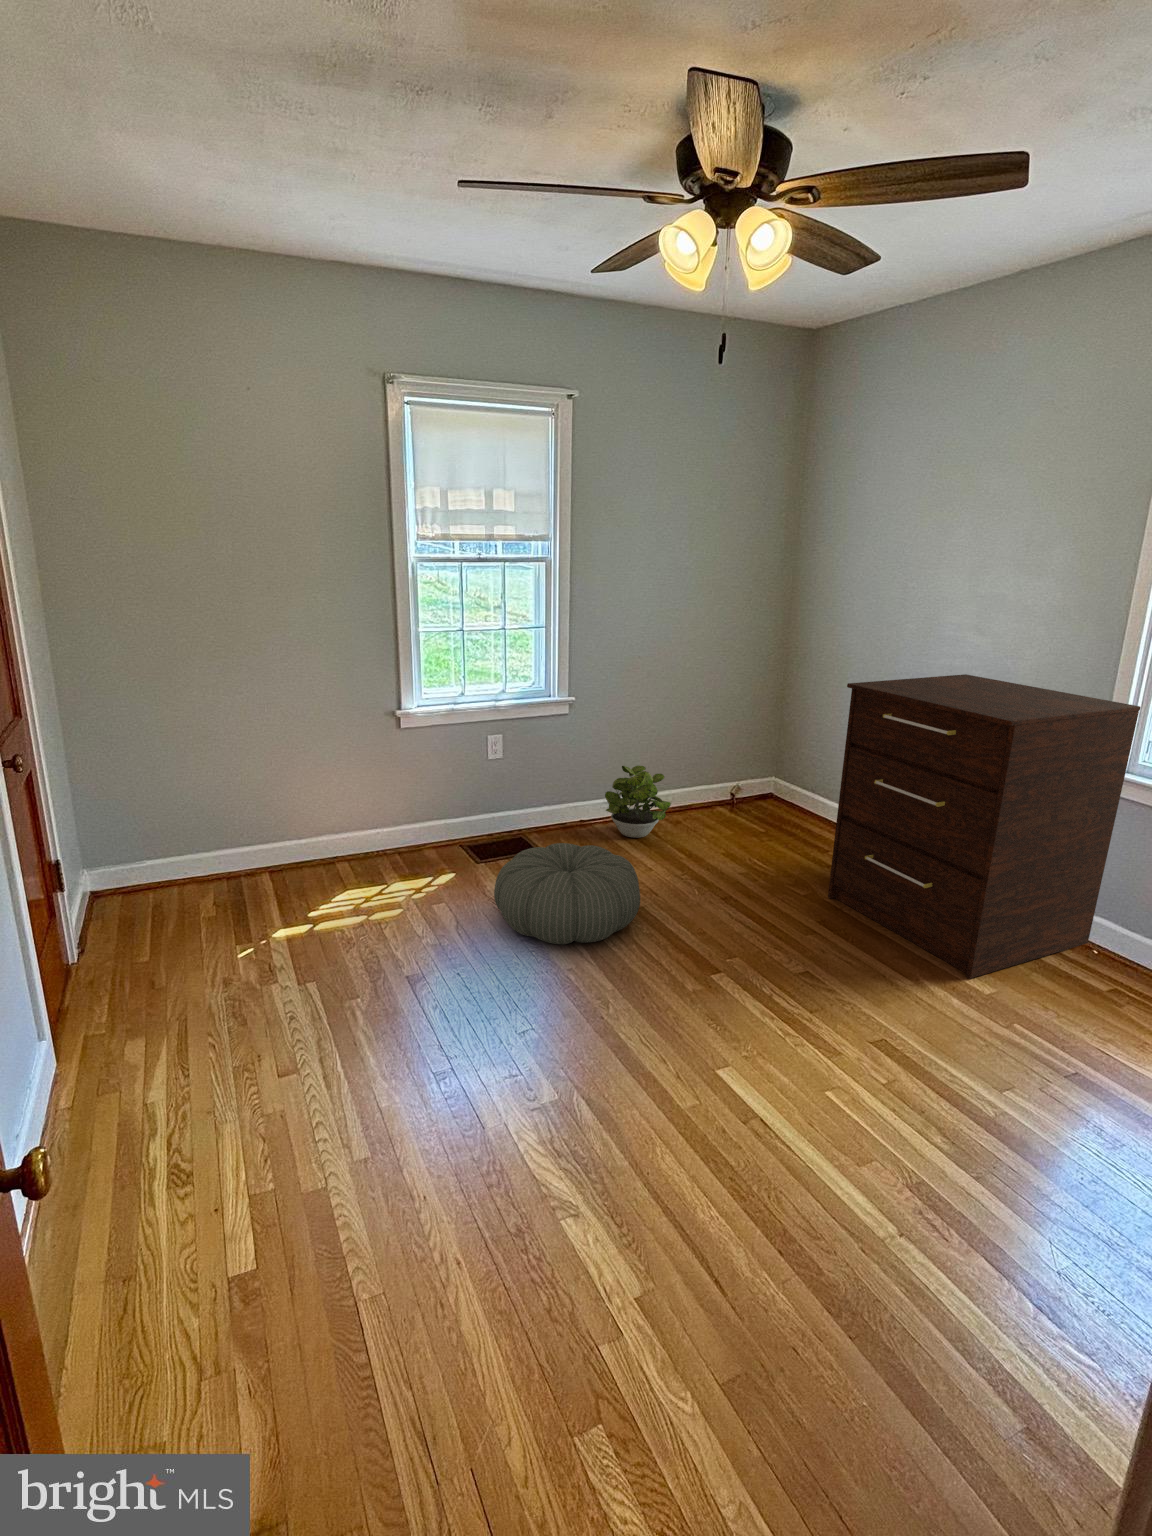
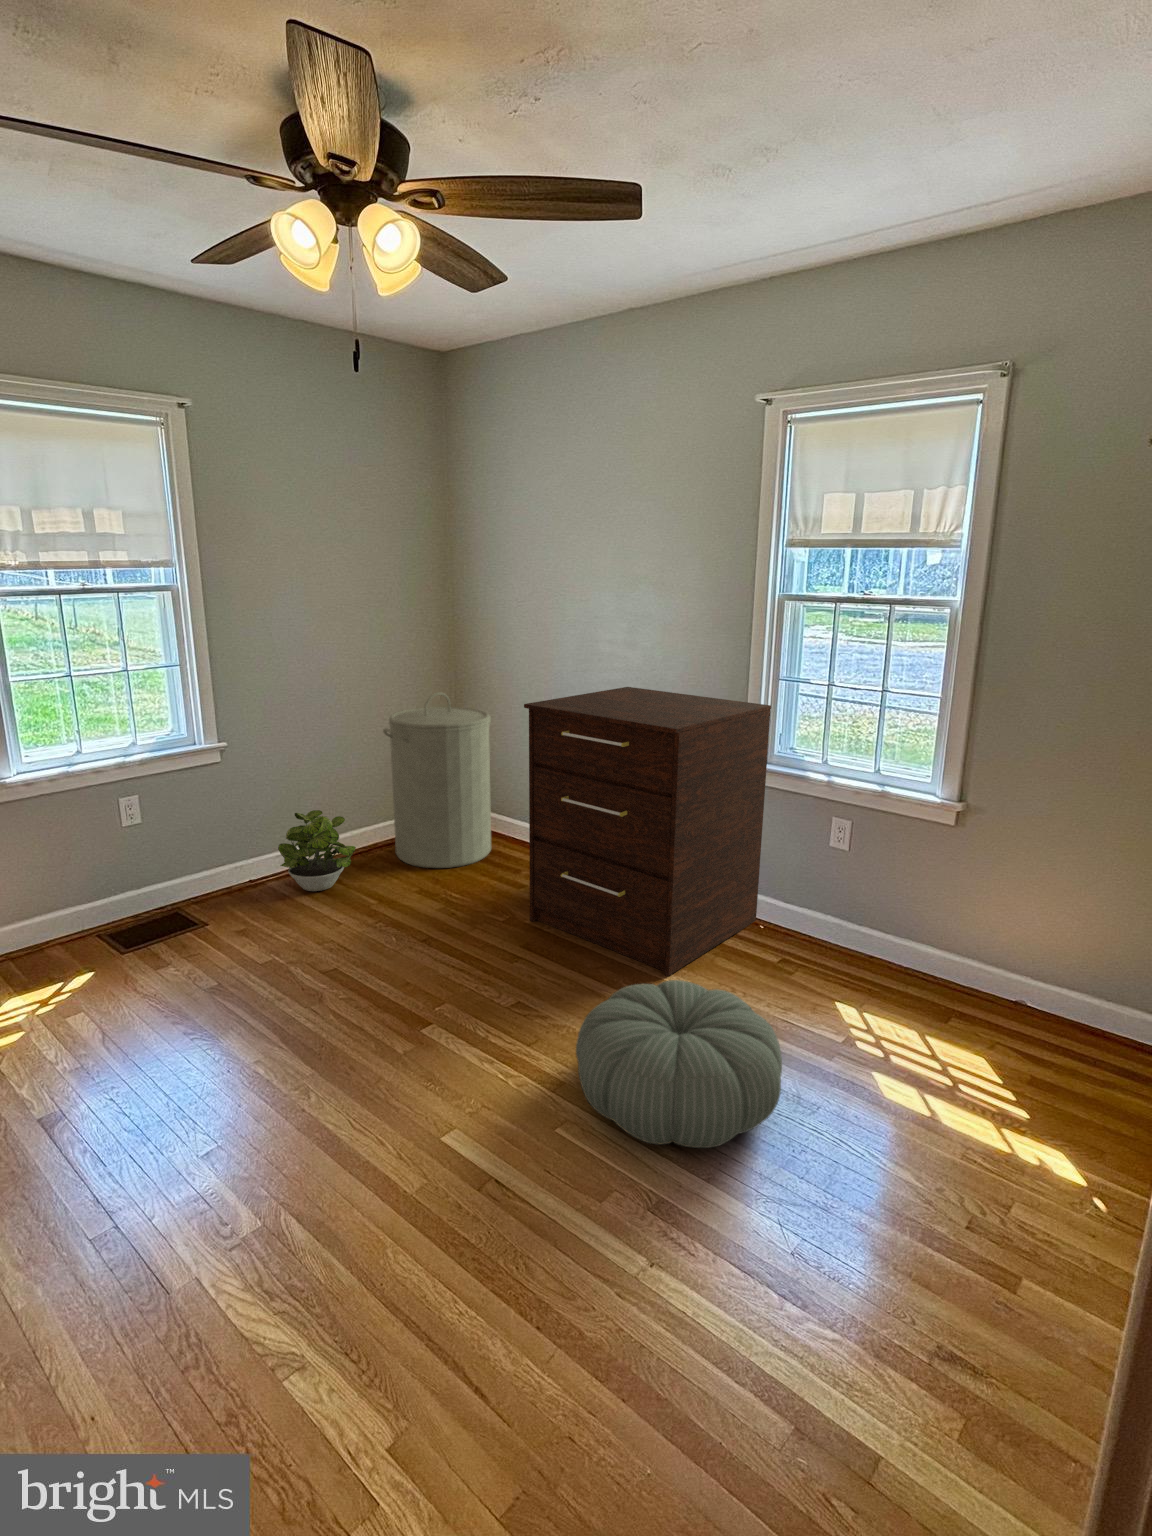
laundry hamper: none [707,667,814,836] -> present [383,692,491,868]
pouf: present [494,843,640,944] -> present [576,980,782,1148]

